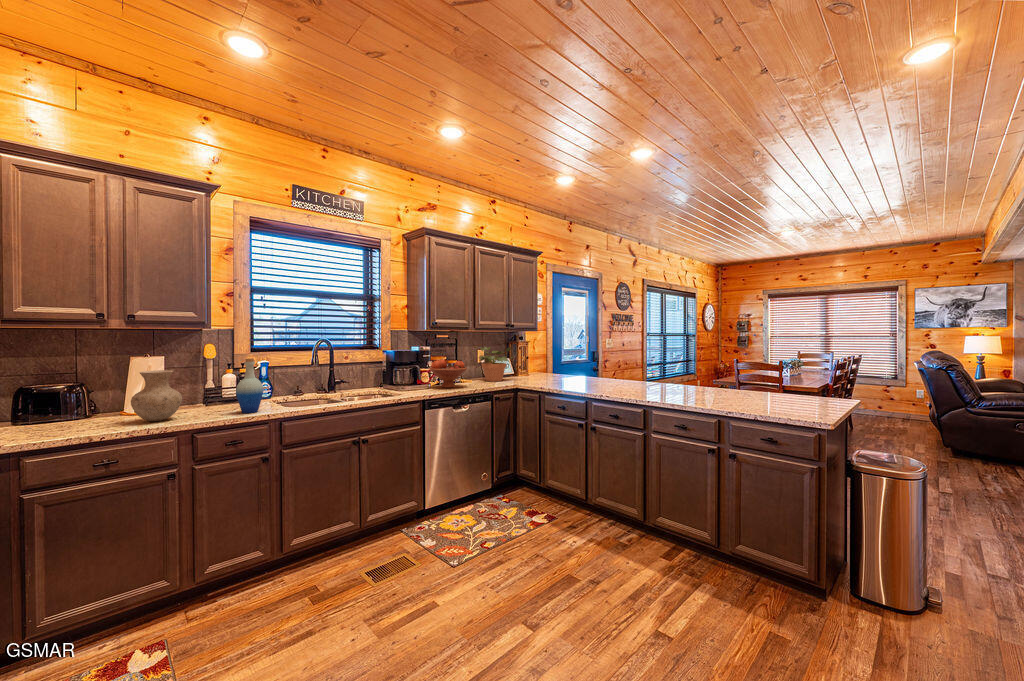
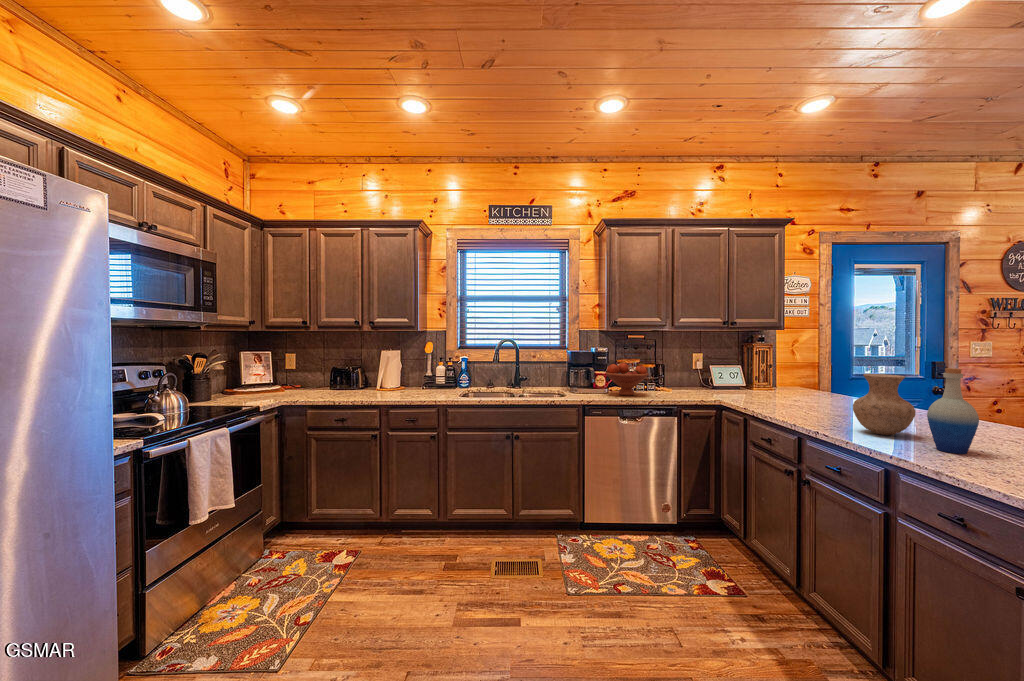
potted plant: present [480,347,514,382] -> none [676,350,732,394]
bottle: present [236,358,263,413] -> present [927,368,979,454]
vase: present [131,370,182,421] -> present [853,374,915,435]

